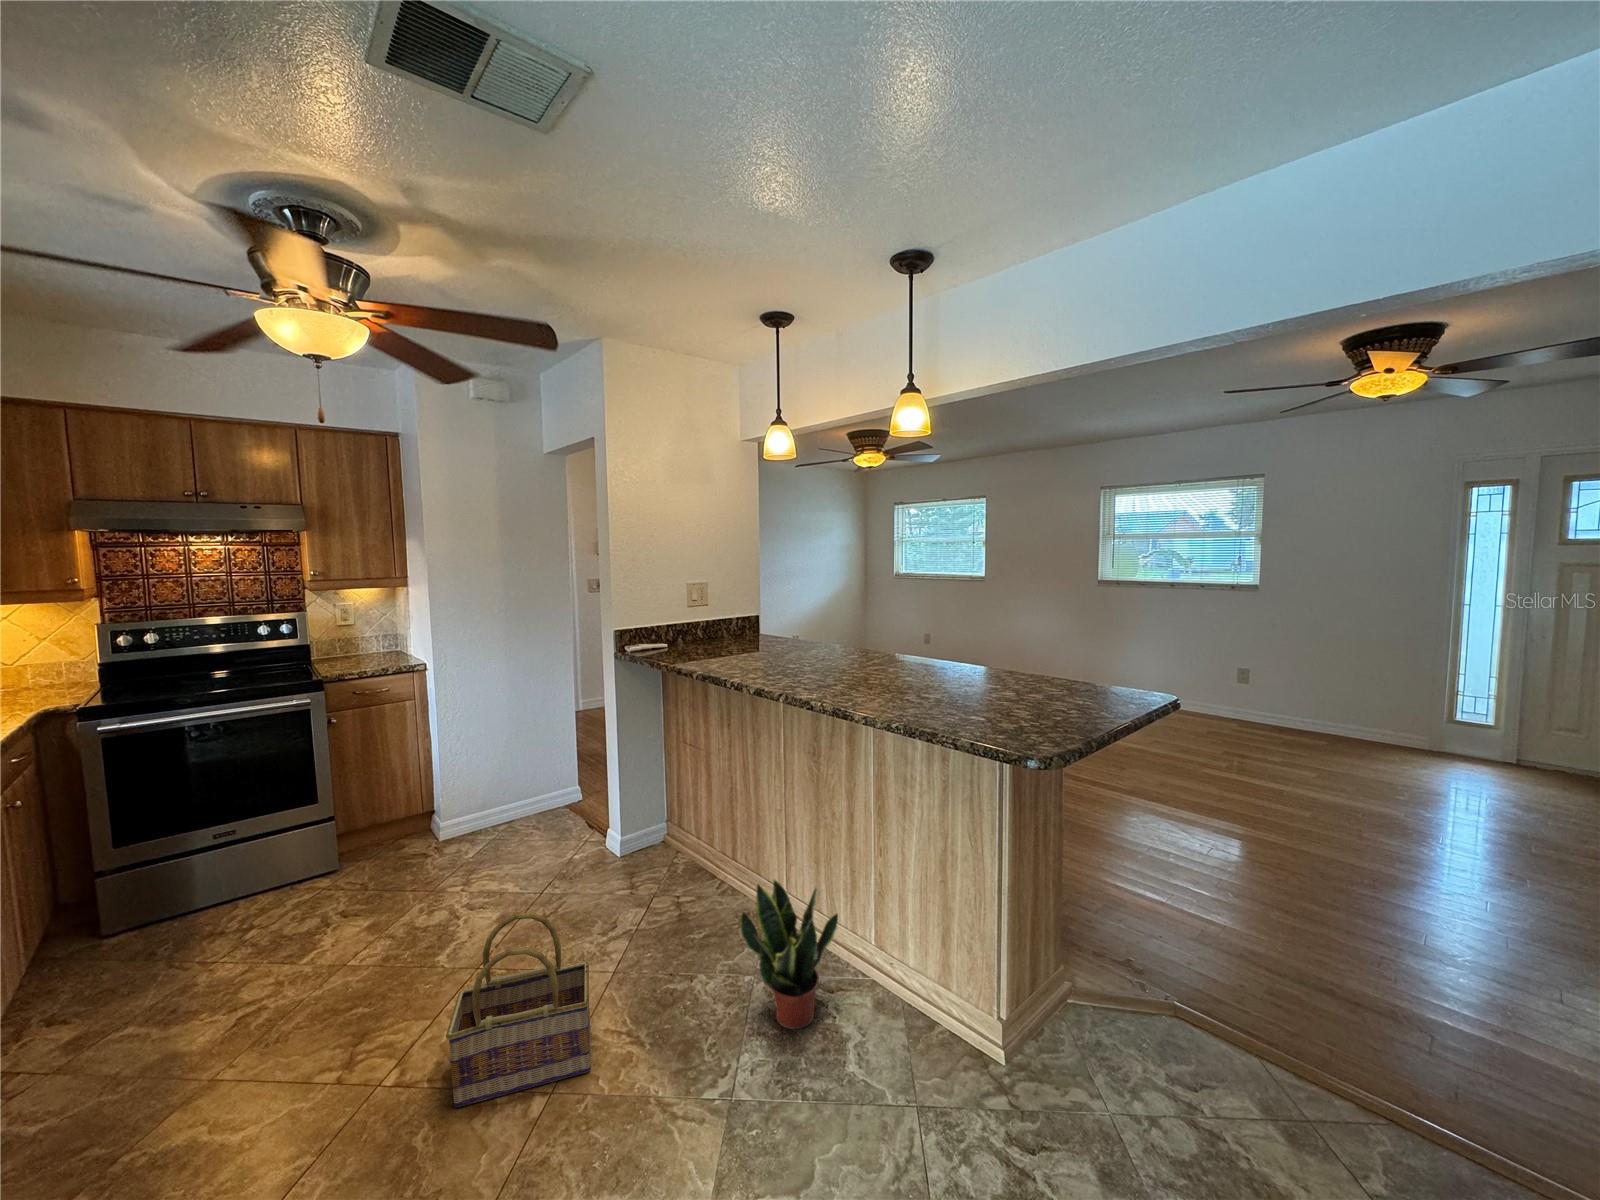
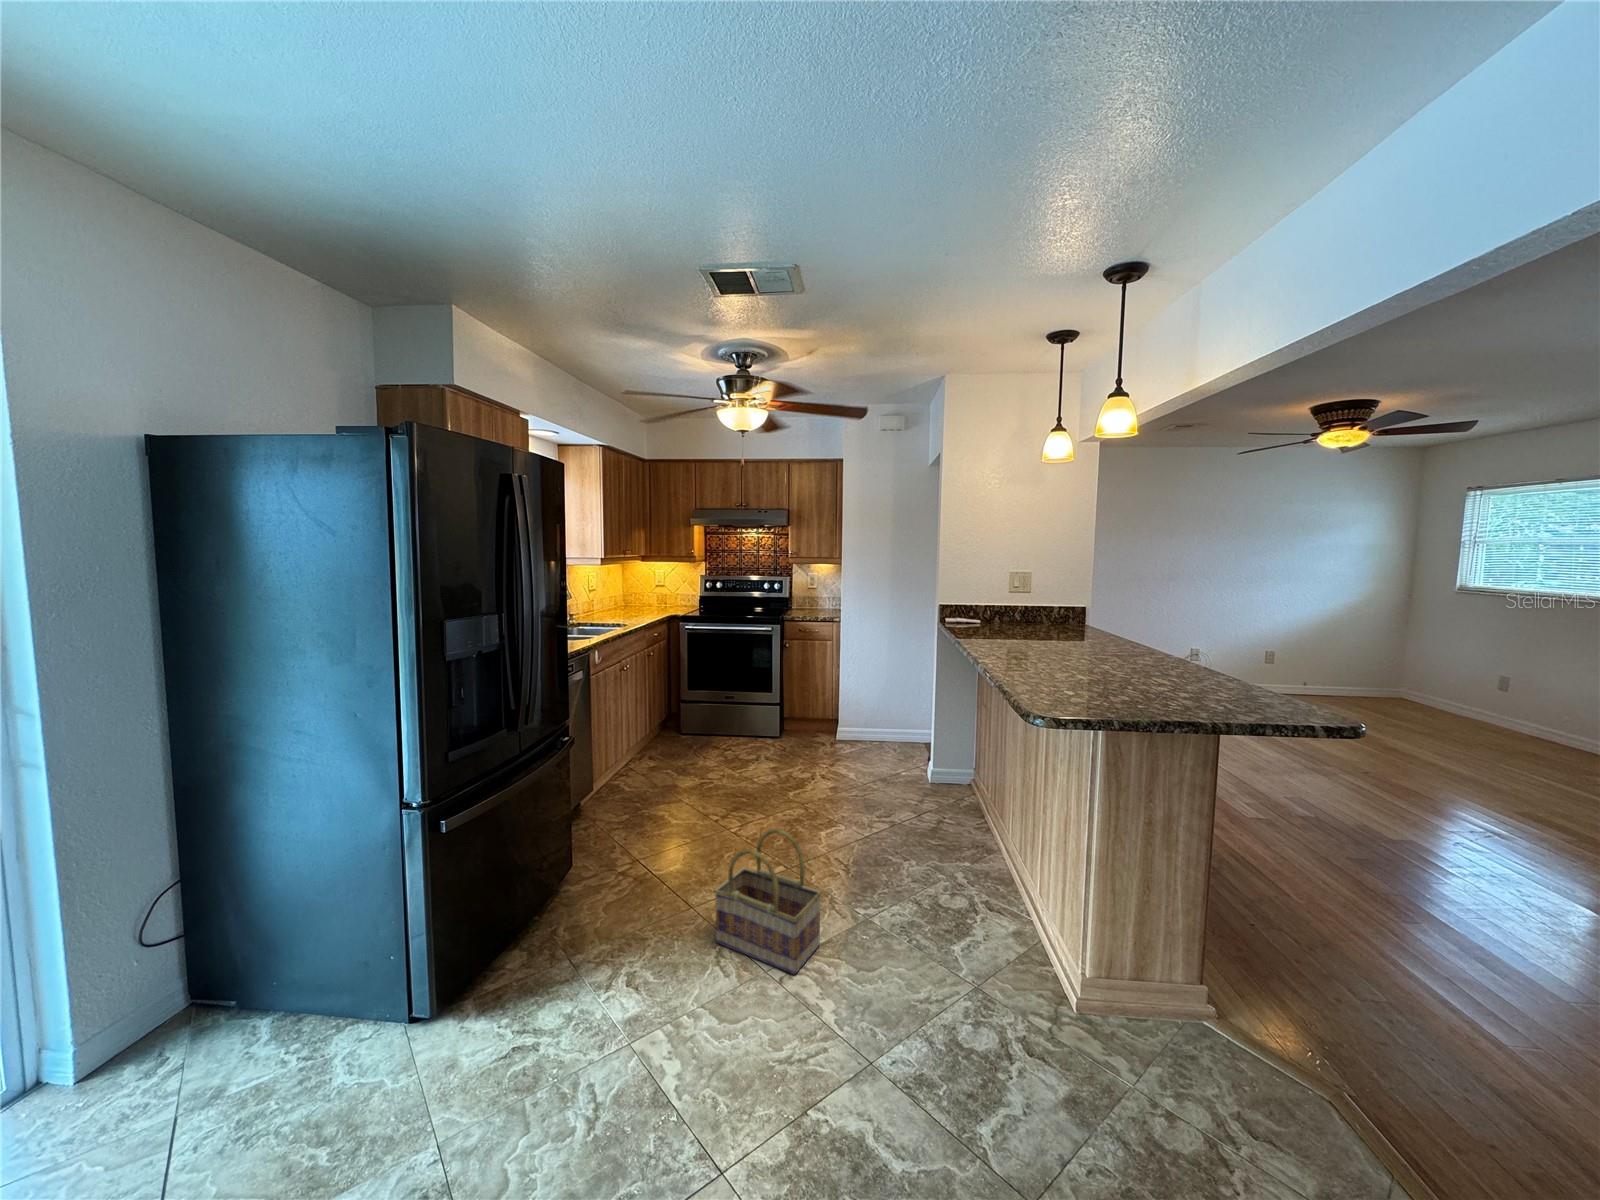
potted plant: present [741,880,838,1029] -> none [930,892,1032,1065]

